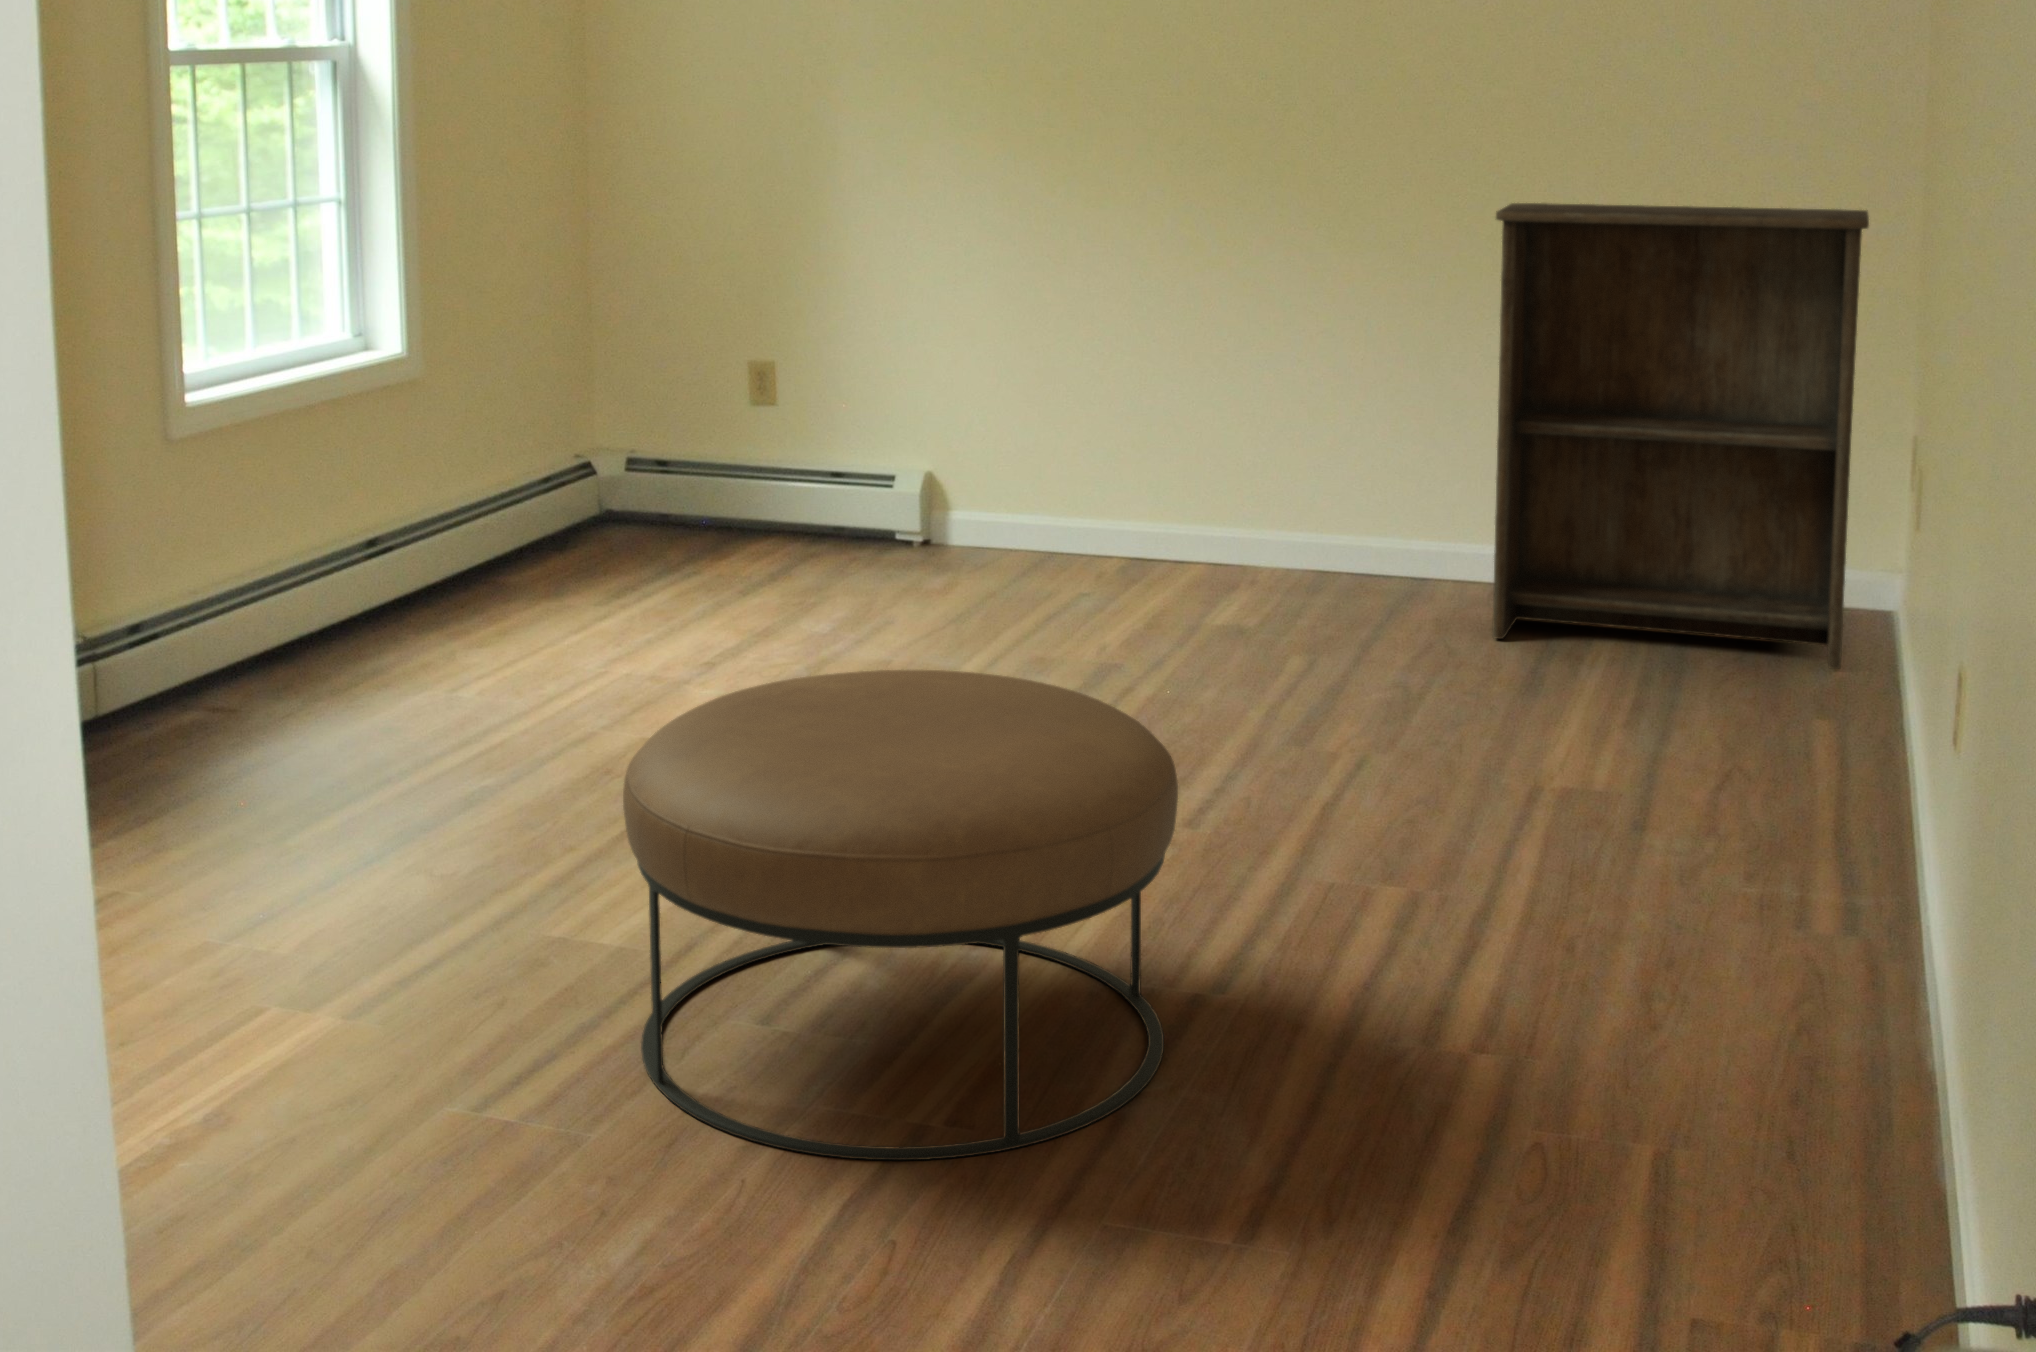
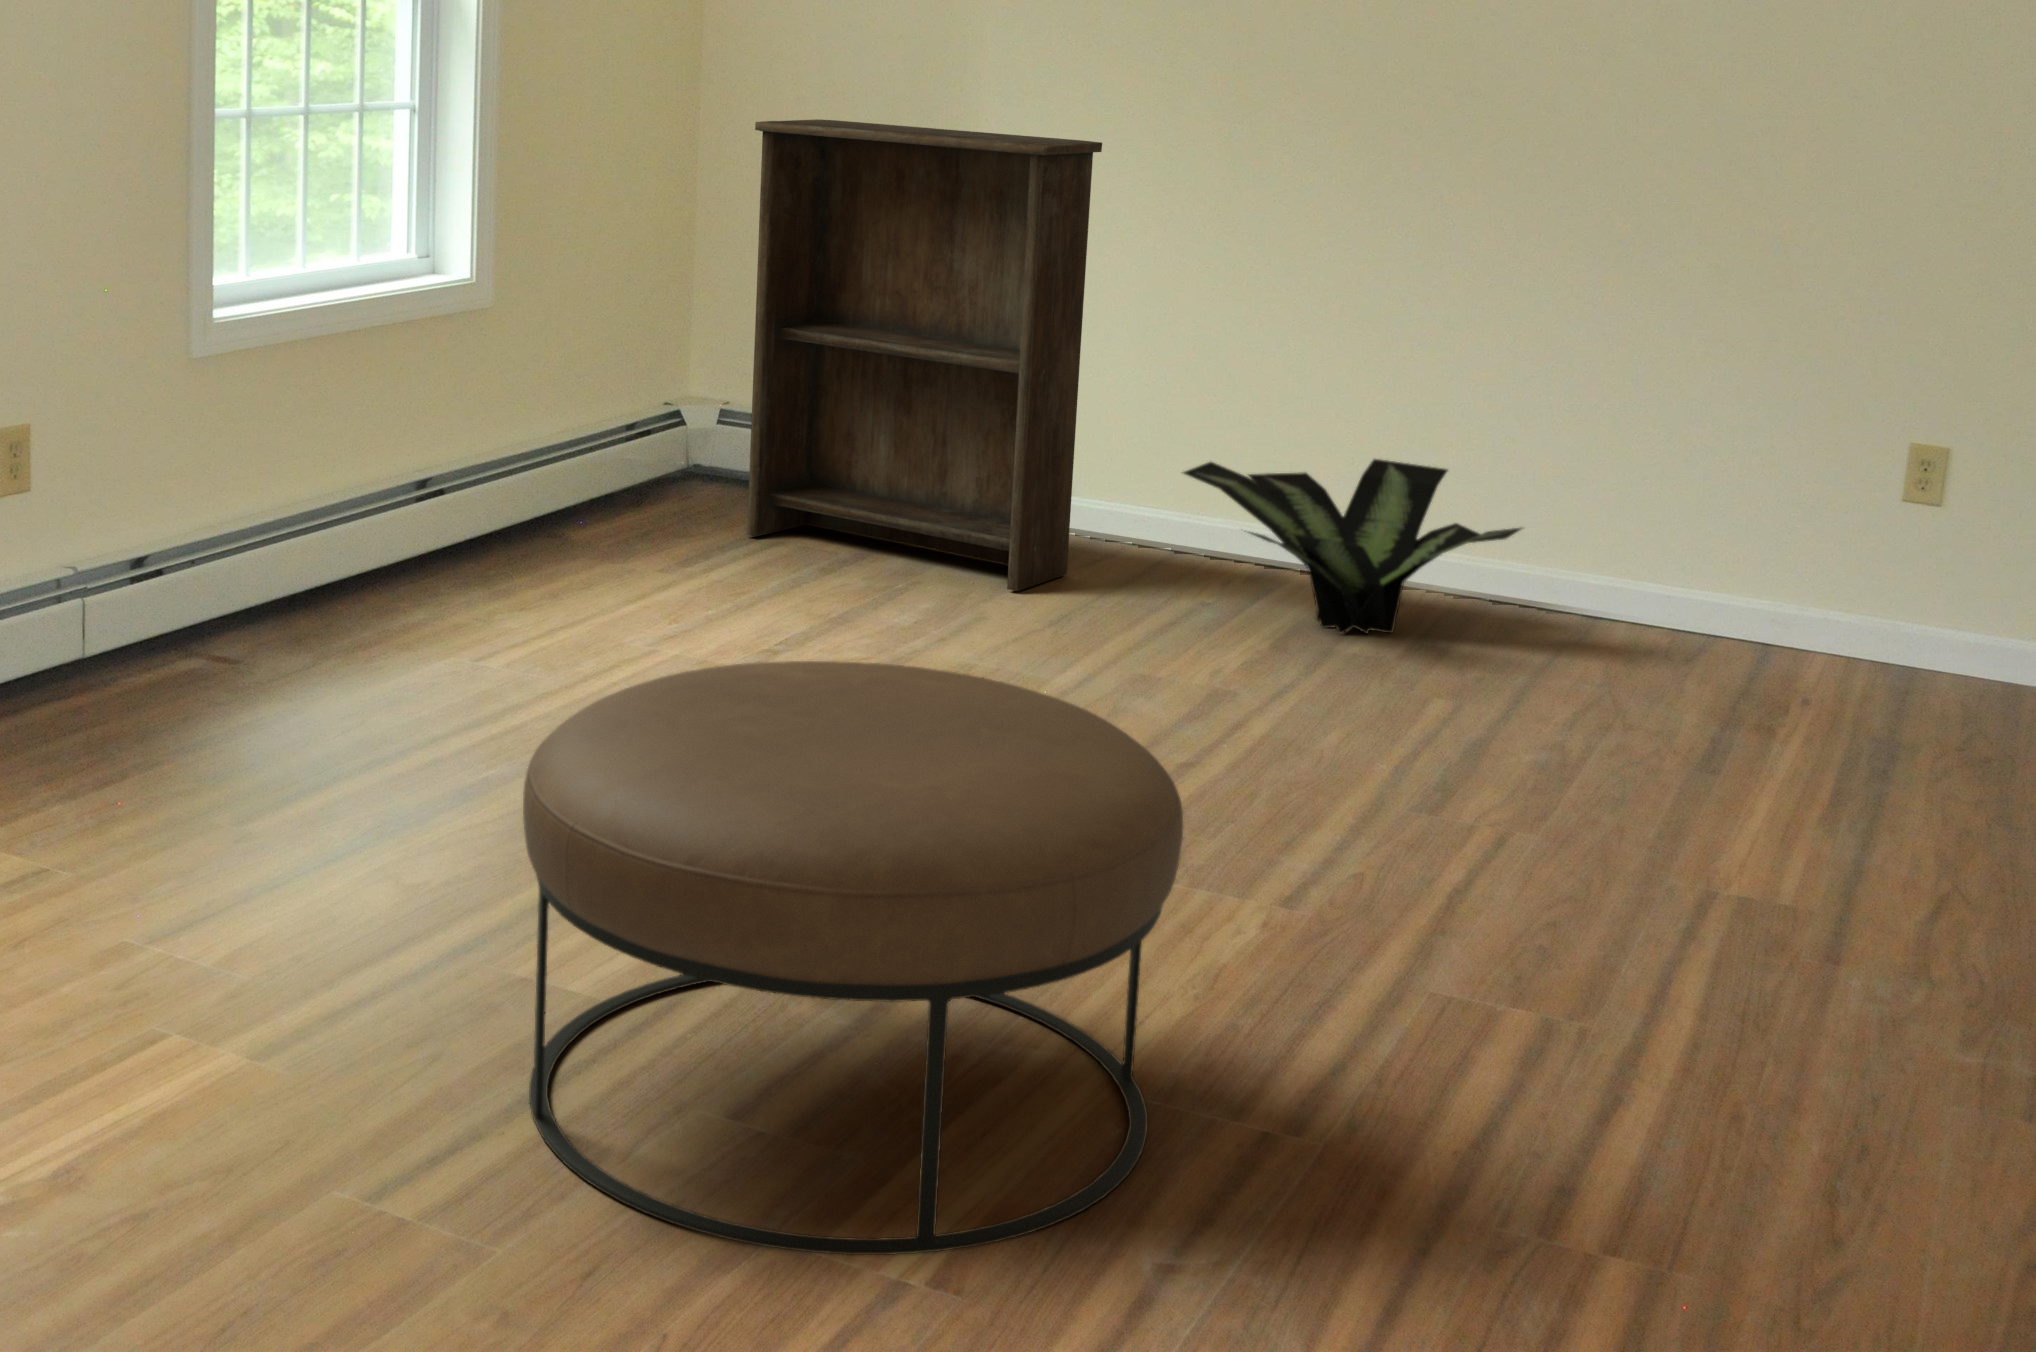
bookshelf: present [1492,203,1869,669] -> present [747,119,1102,591]
potted plant: none [1064,457,1362,613] -> present [1183,459,1521,634]

